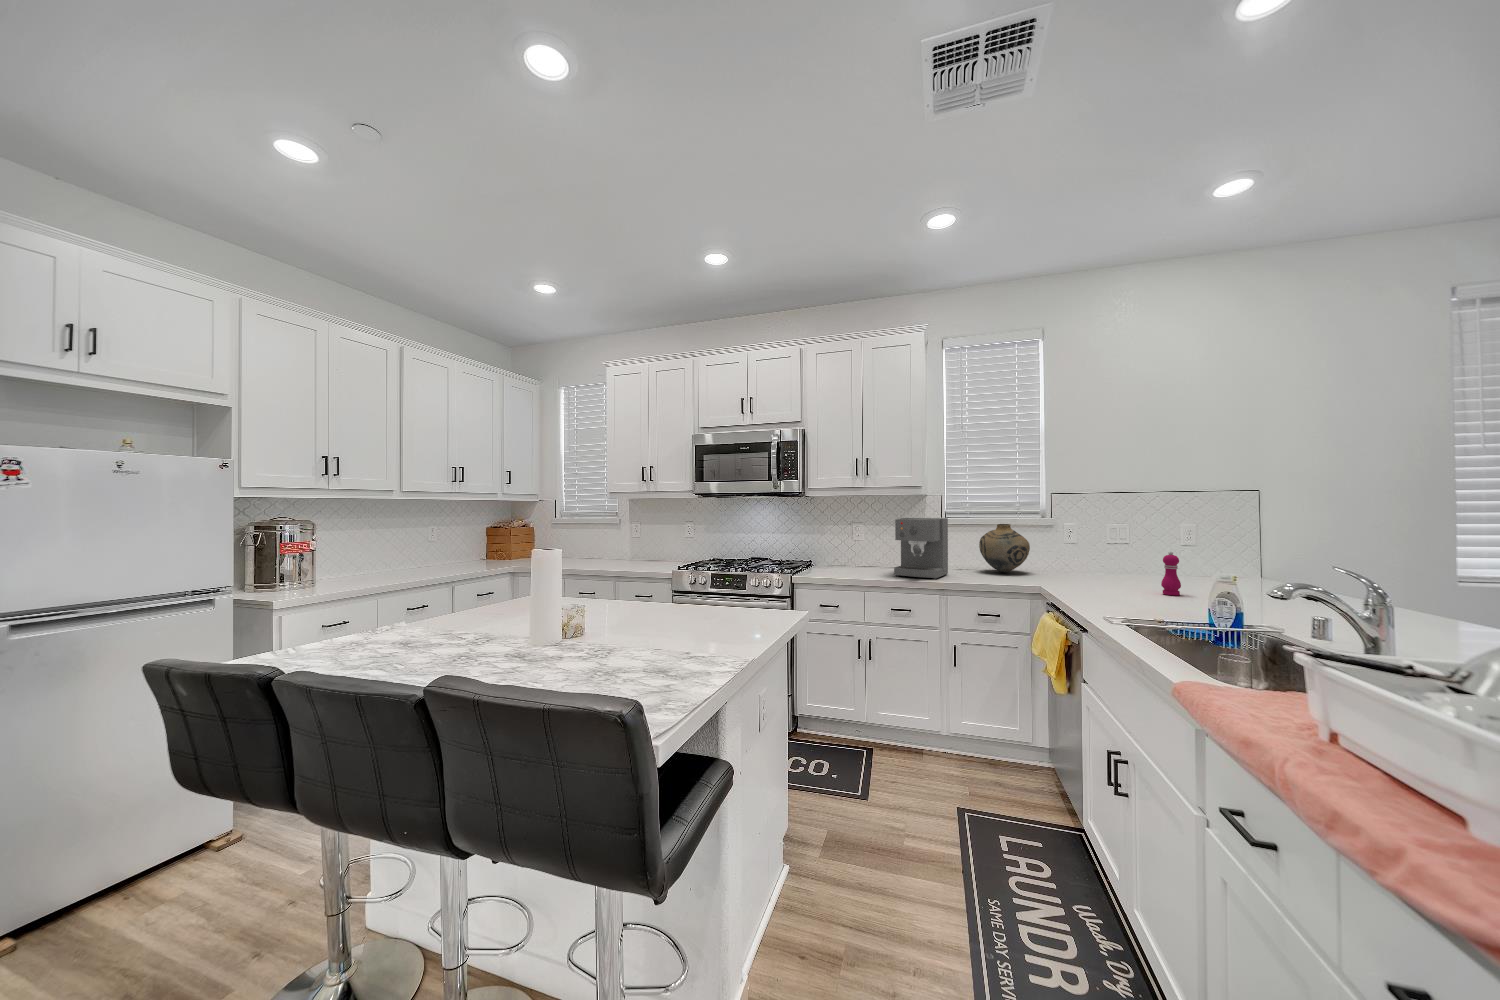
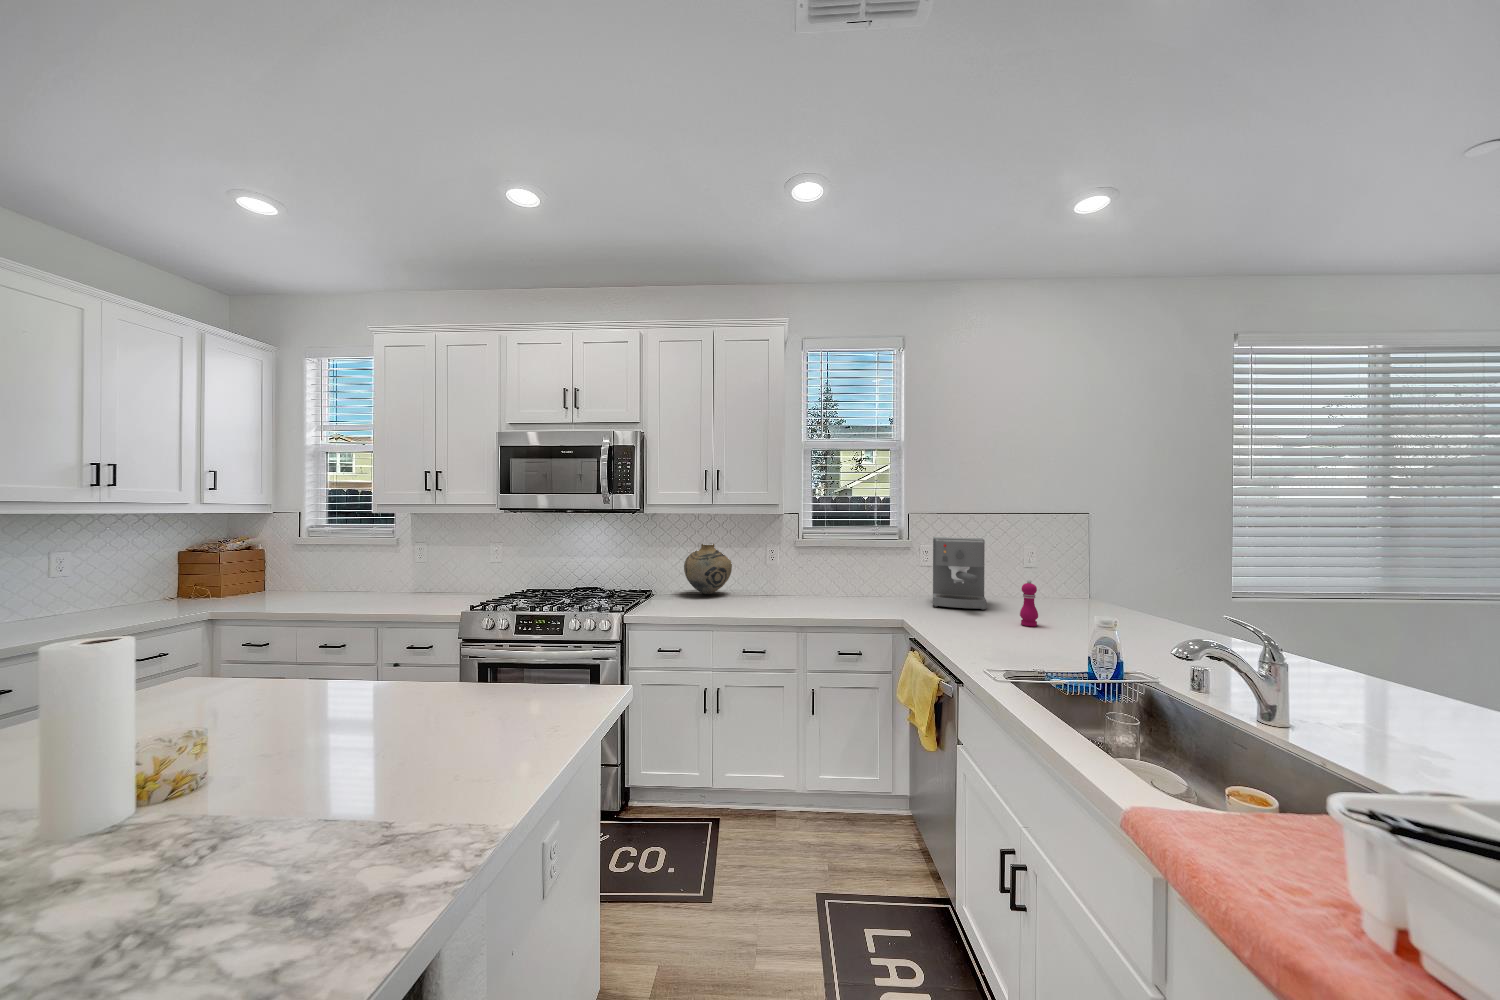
coffee maker: present [894,518,948,579] -> present [933,537,986,610]
vase: present [979,524,1030,572] -> present [684,544,732,594]

